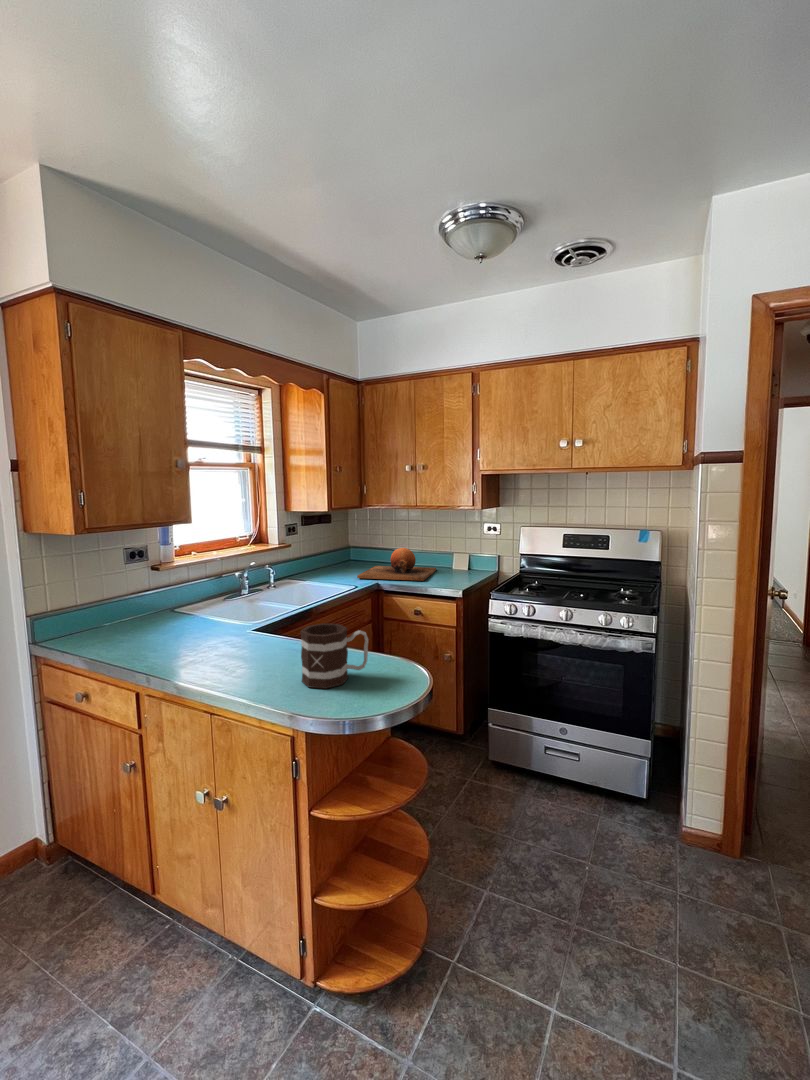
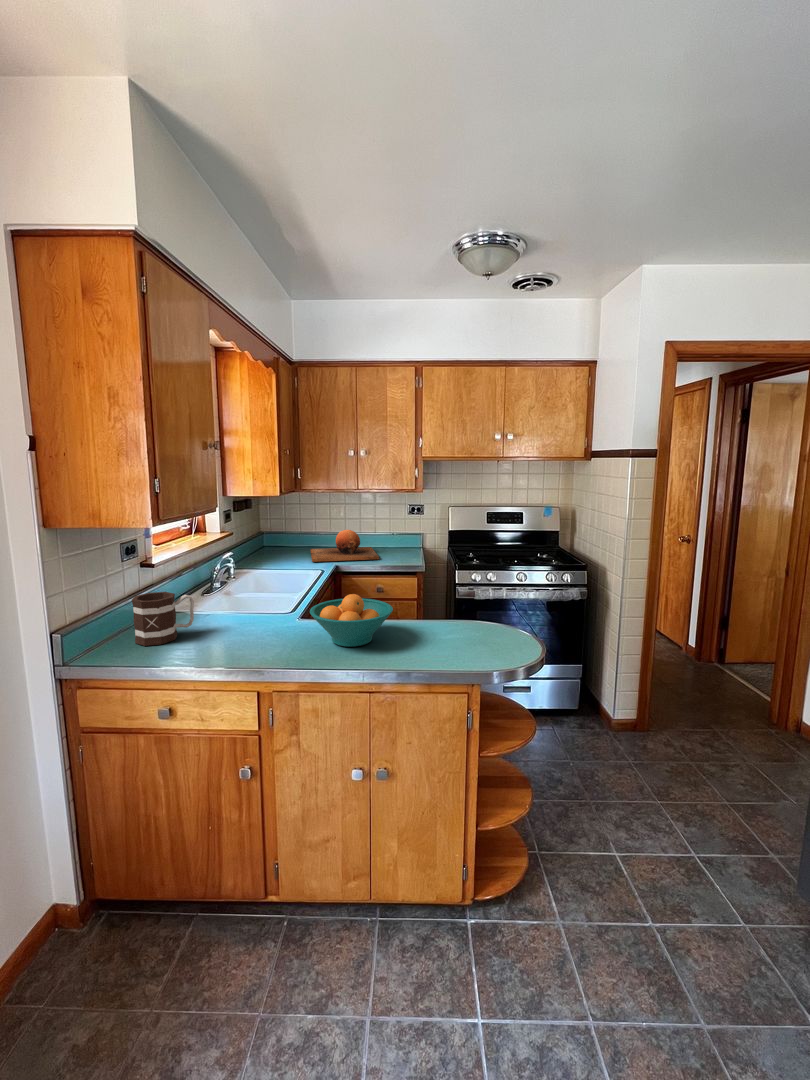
fruit bowl: none [196,609,285,663] -> present [310,594,393,647]
mug: present [300,623,368,689] -> present [132,592,194,646]

